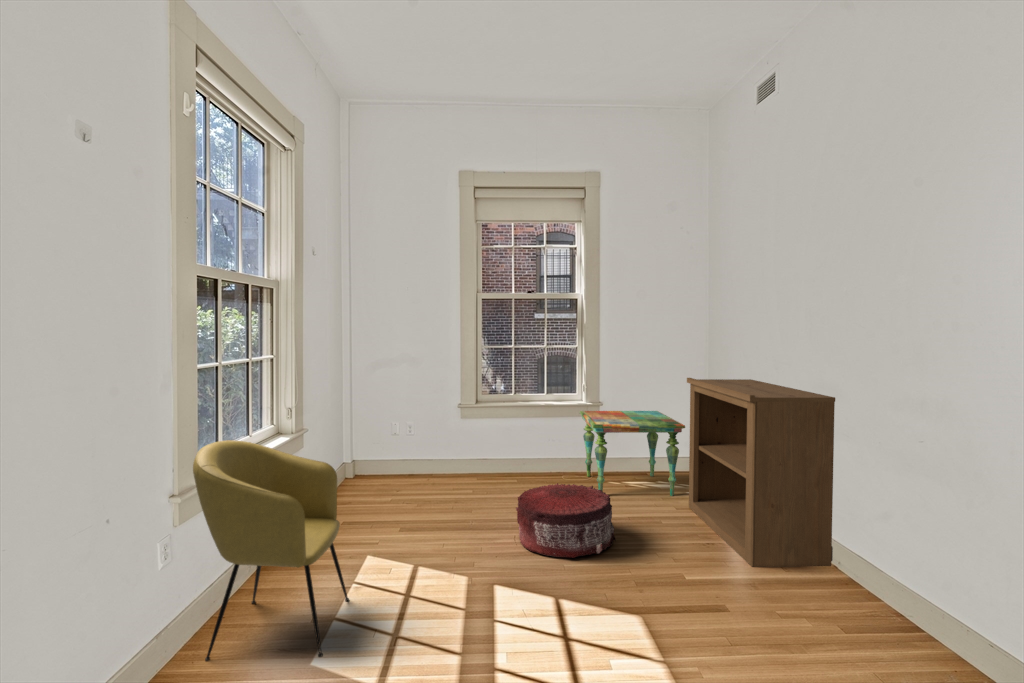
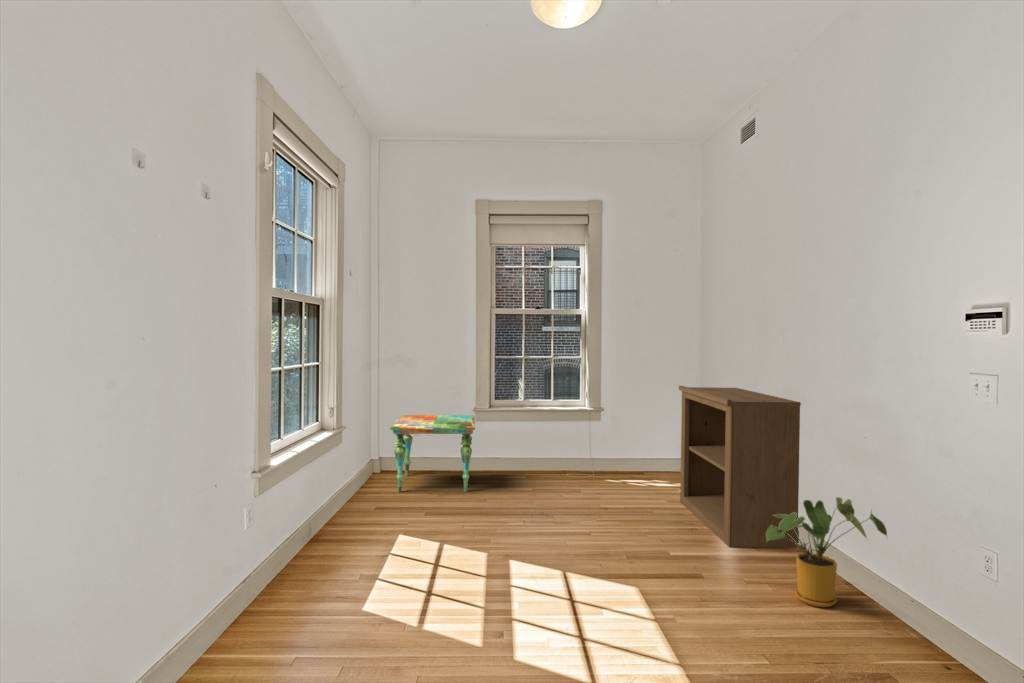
side table: present [580,411,685,496] -> present [390,415,475,492]
armchair: present [193,441,349,661] -> none [272,431,388,605]
pouf: present [516,483,616,558] -> none [526,476,613,538]
house plant: none [805,515,963,653] -> present [766,497,887,607]

